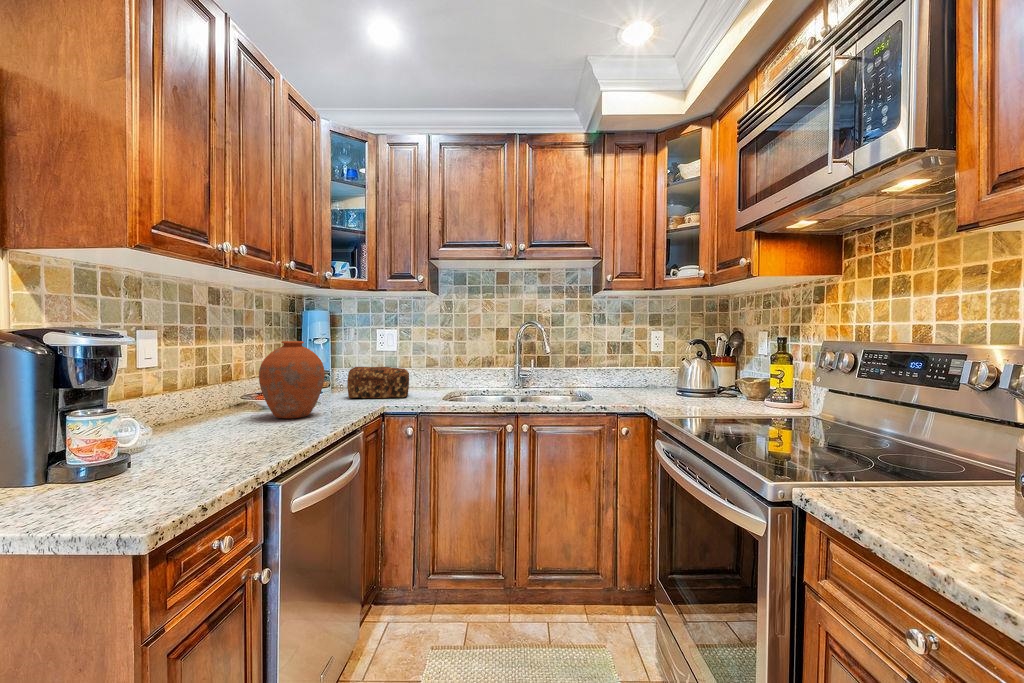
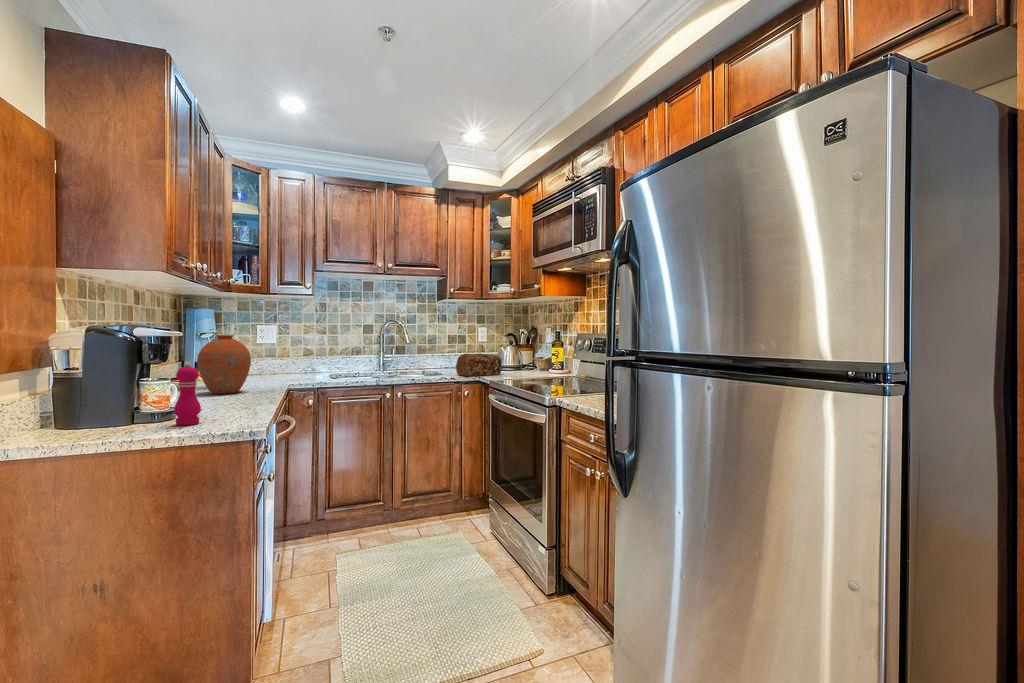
bread loaf: present [347,367,409,398] -> present [456,353,502,376]
pepper mill: none [64,391,115,500] -> present [174,362,201,425]

